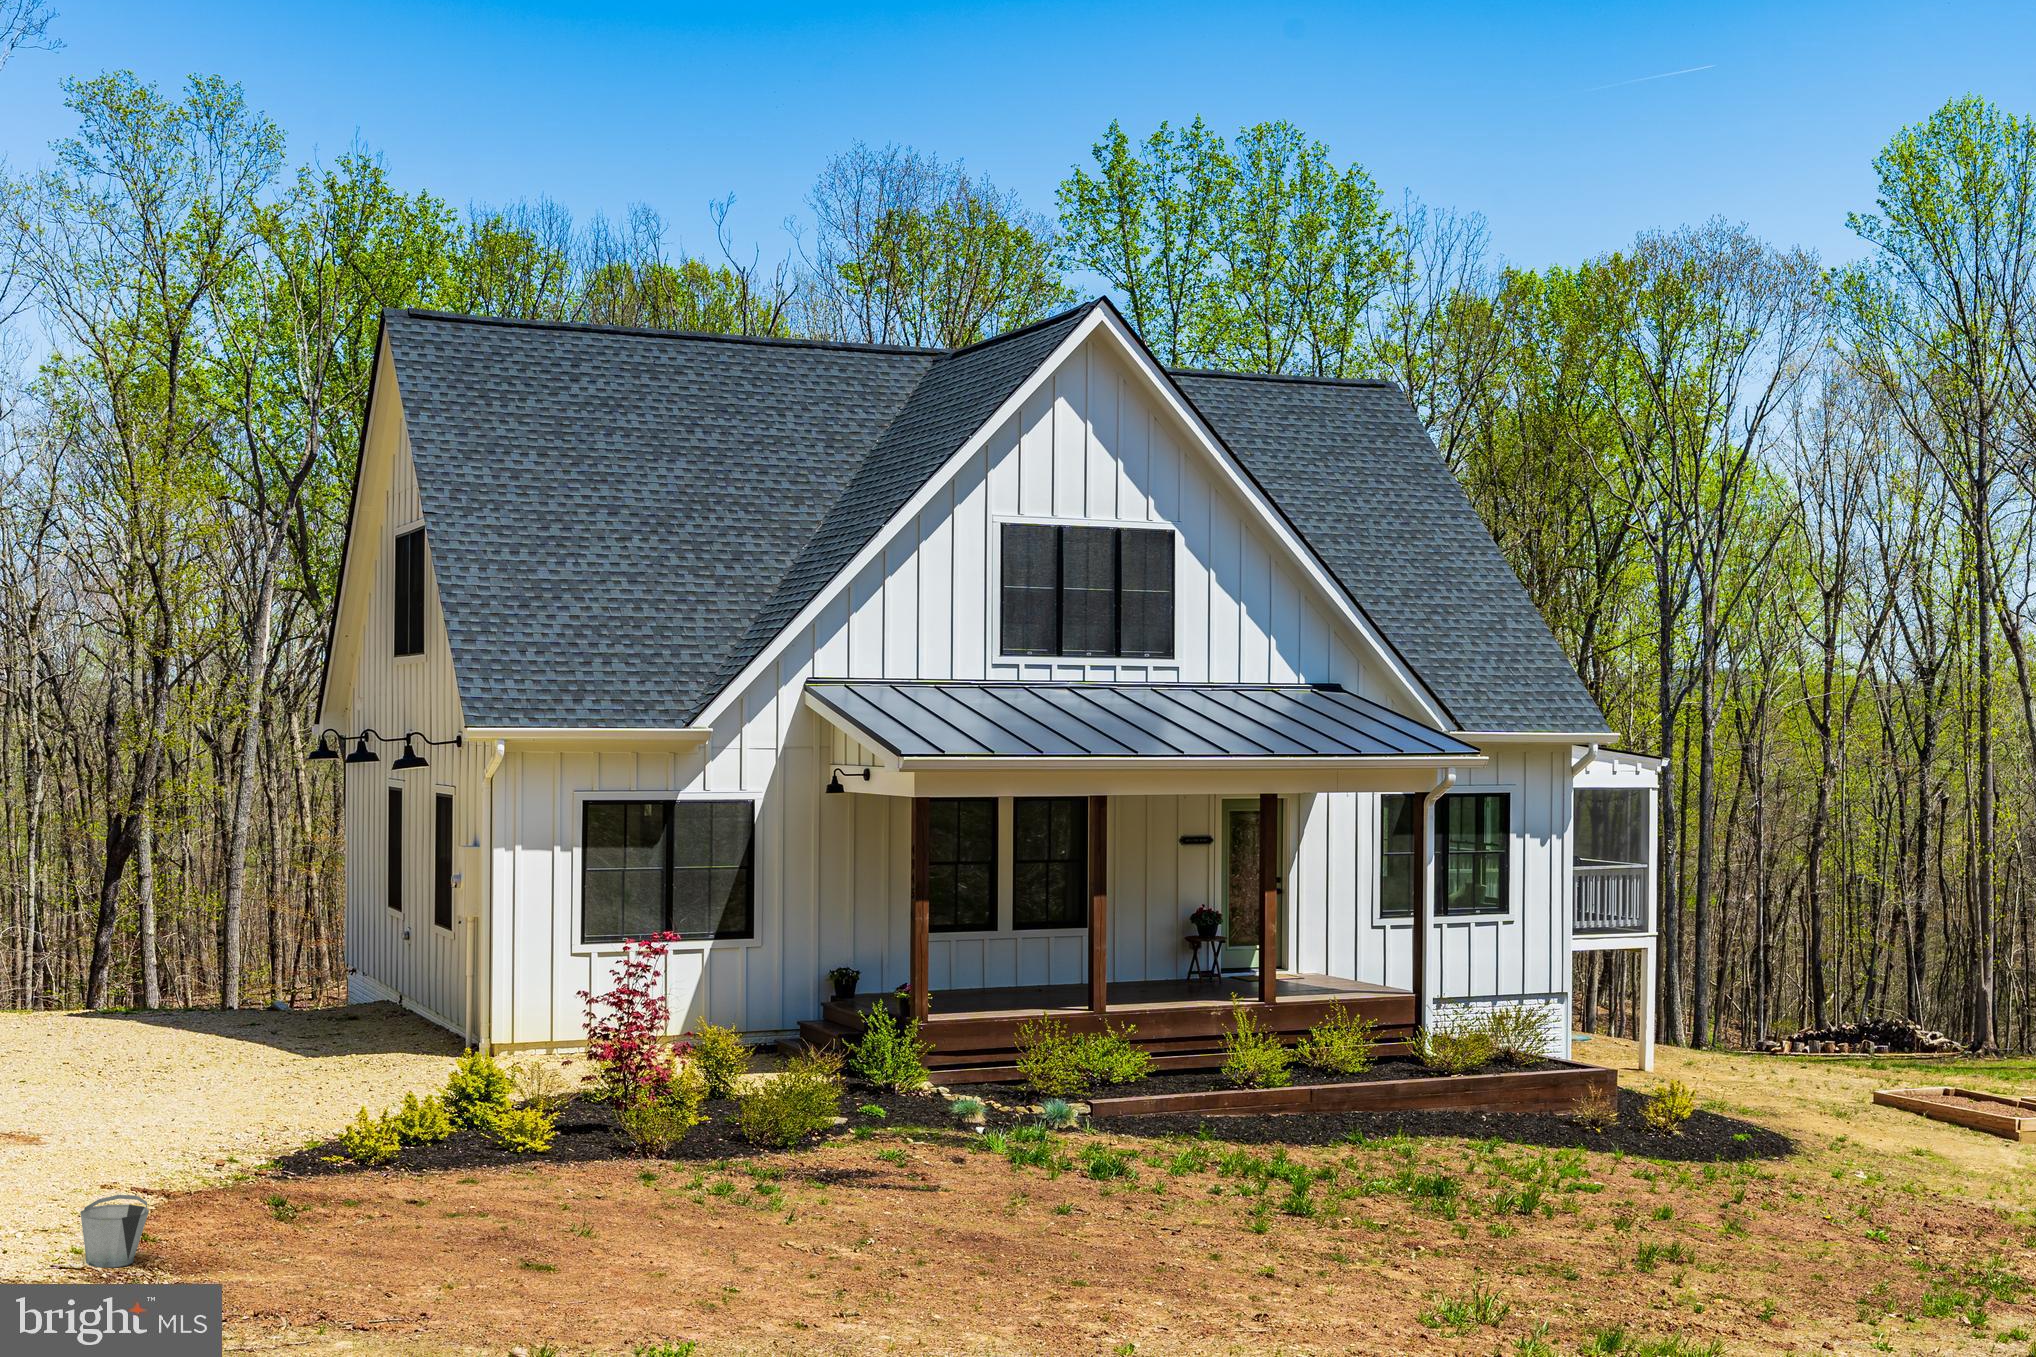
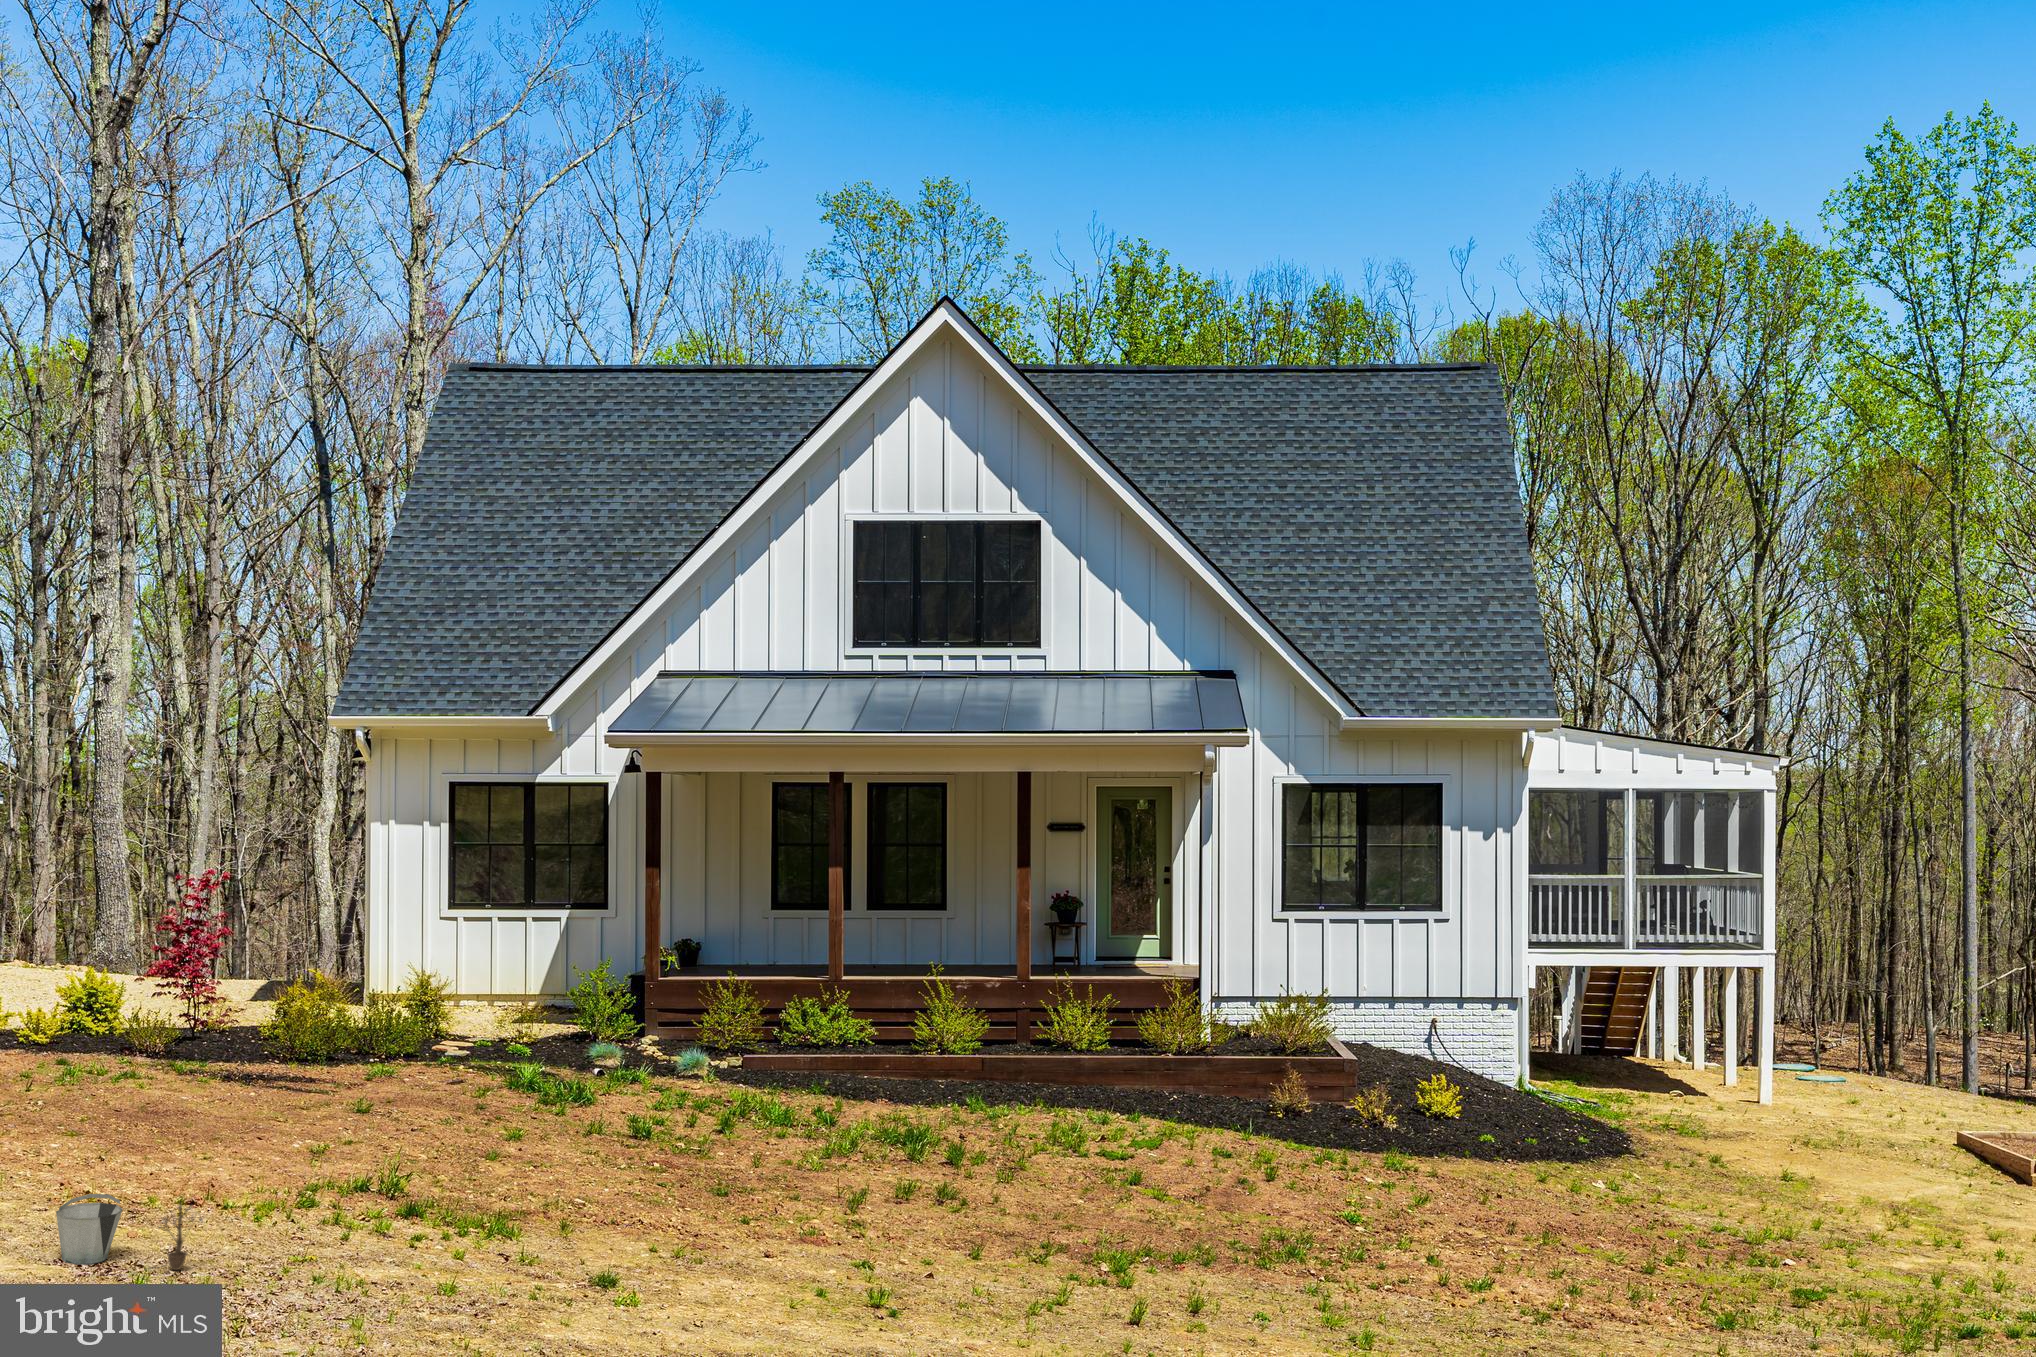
decorative plant: none [166,1203,228,1276] -> present [145,1203,202,1270]

